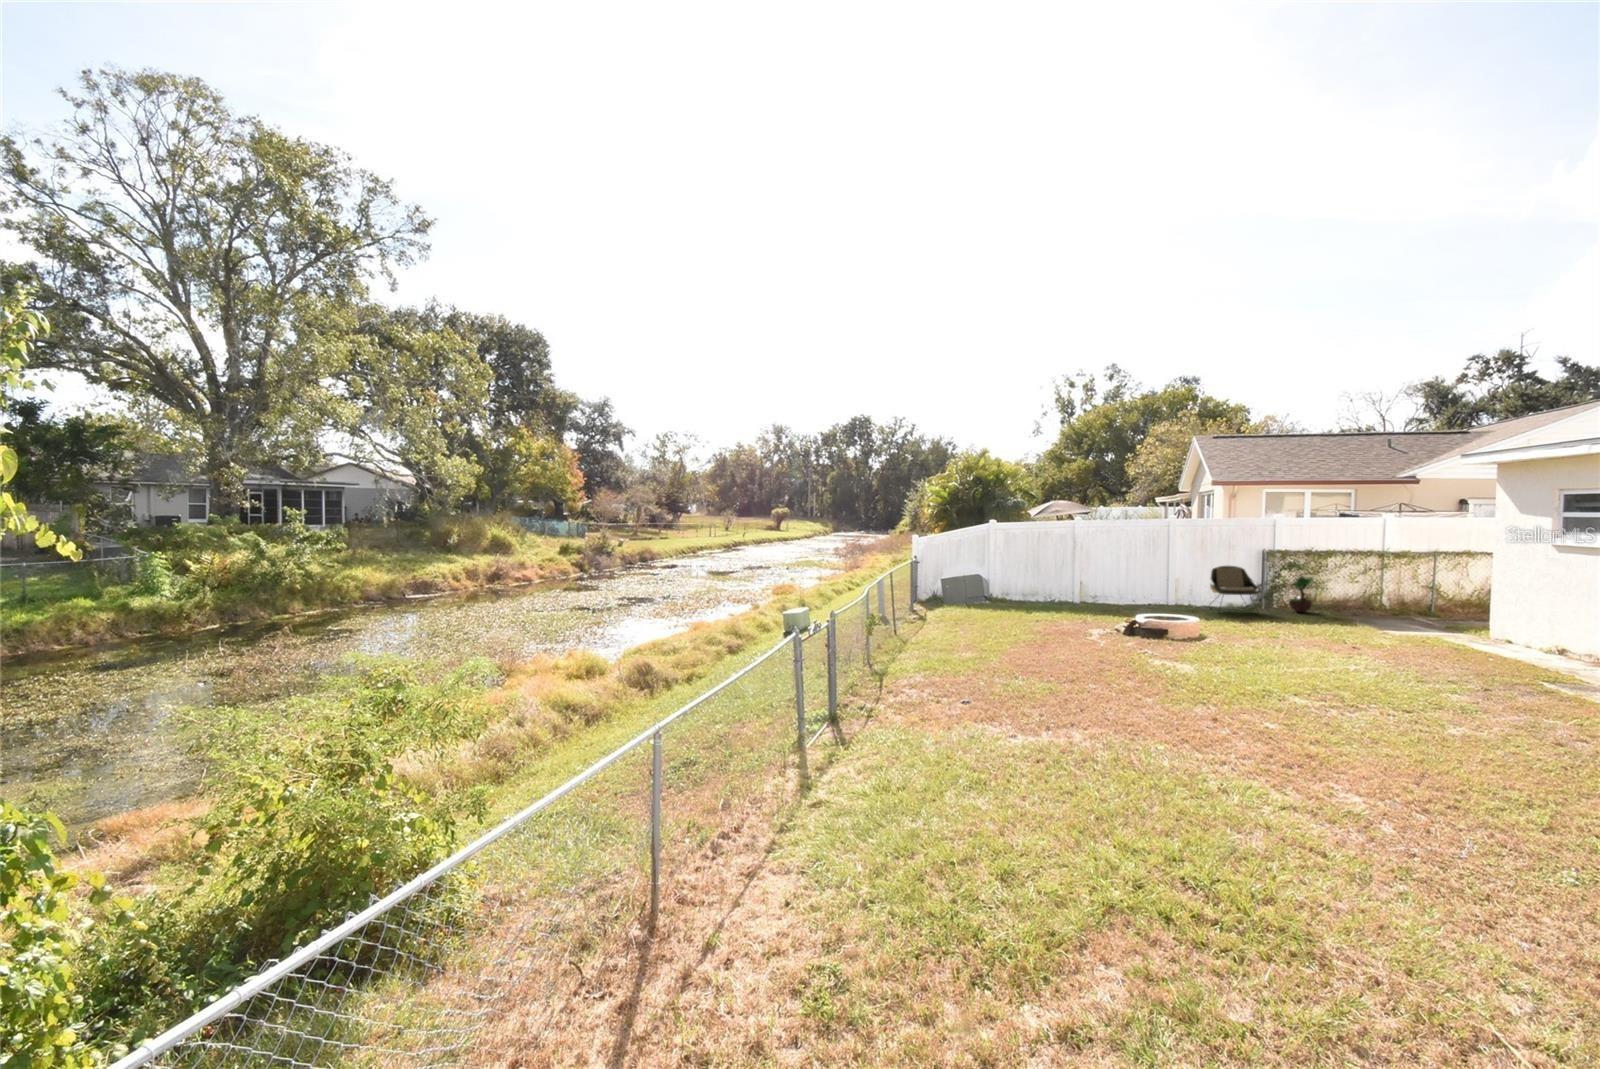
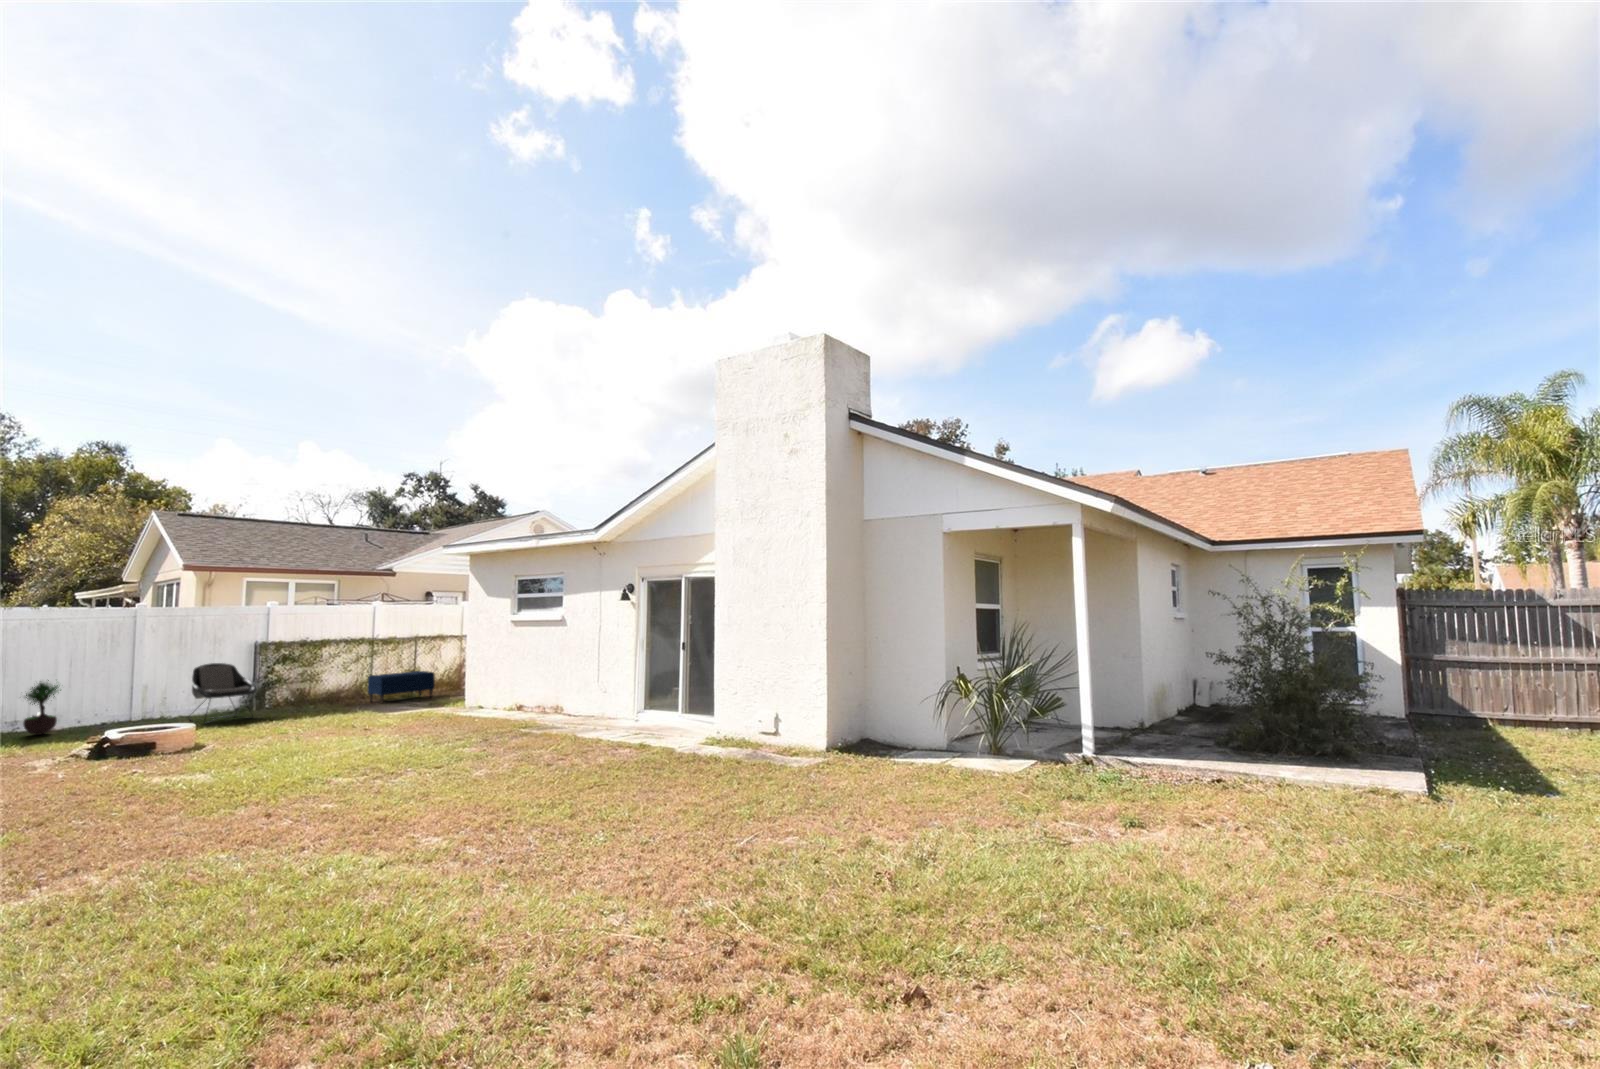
potted tree: present [1289,574,1314,612] -> present [23,680,61,735]
bench: none [1373,588,1456,618] -> present [368,671,435,703]

